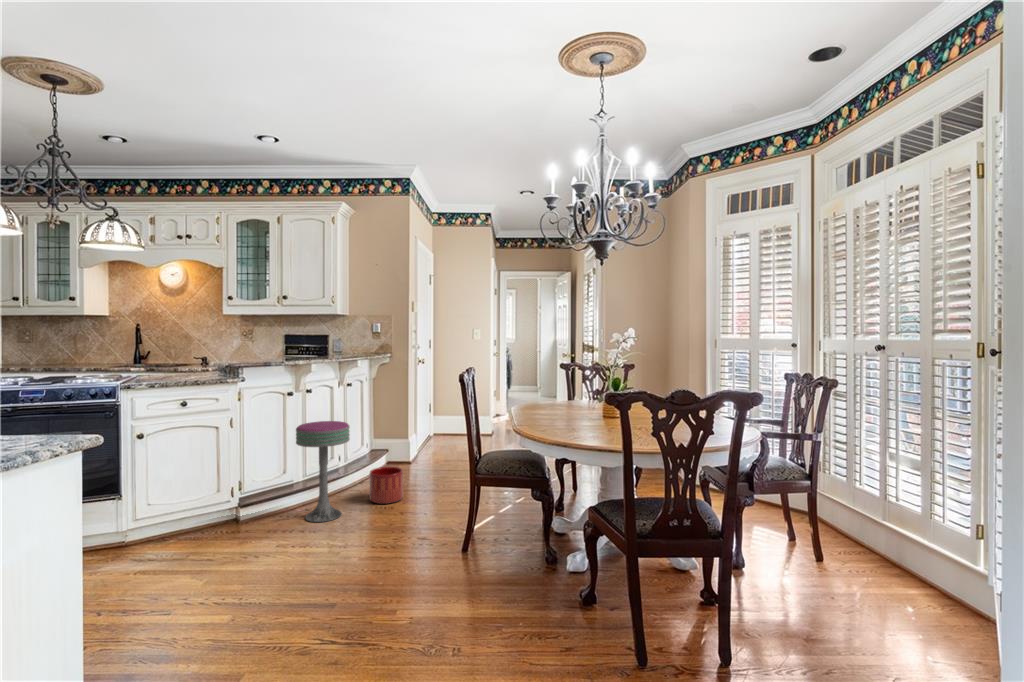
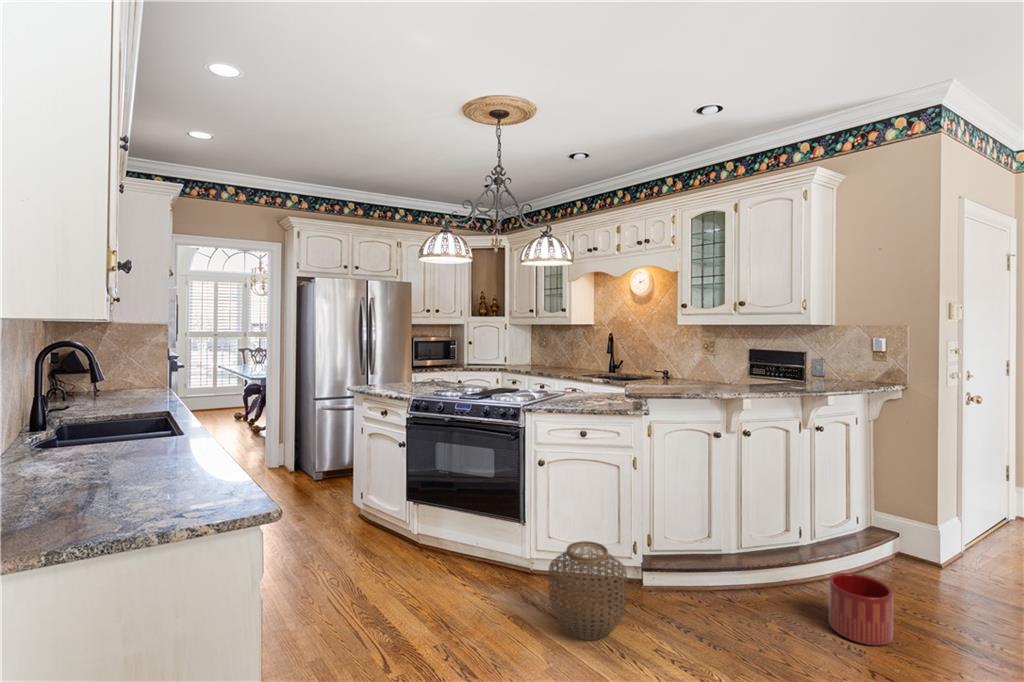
bar stool: present [296,421,350,522] -> none [707,481,786,636]
woven basket: none [173,486,247,565] -> present [549,541,627,640]

